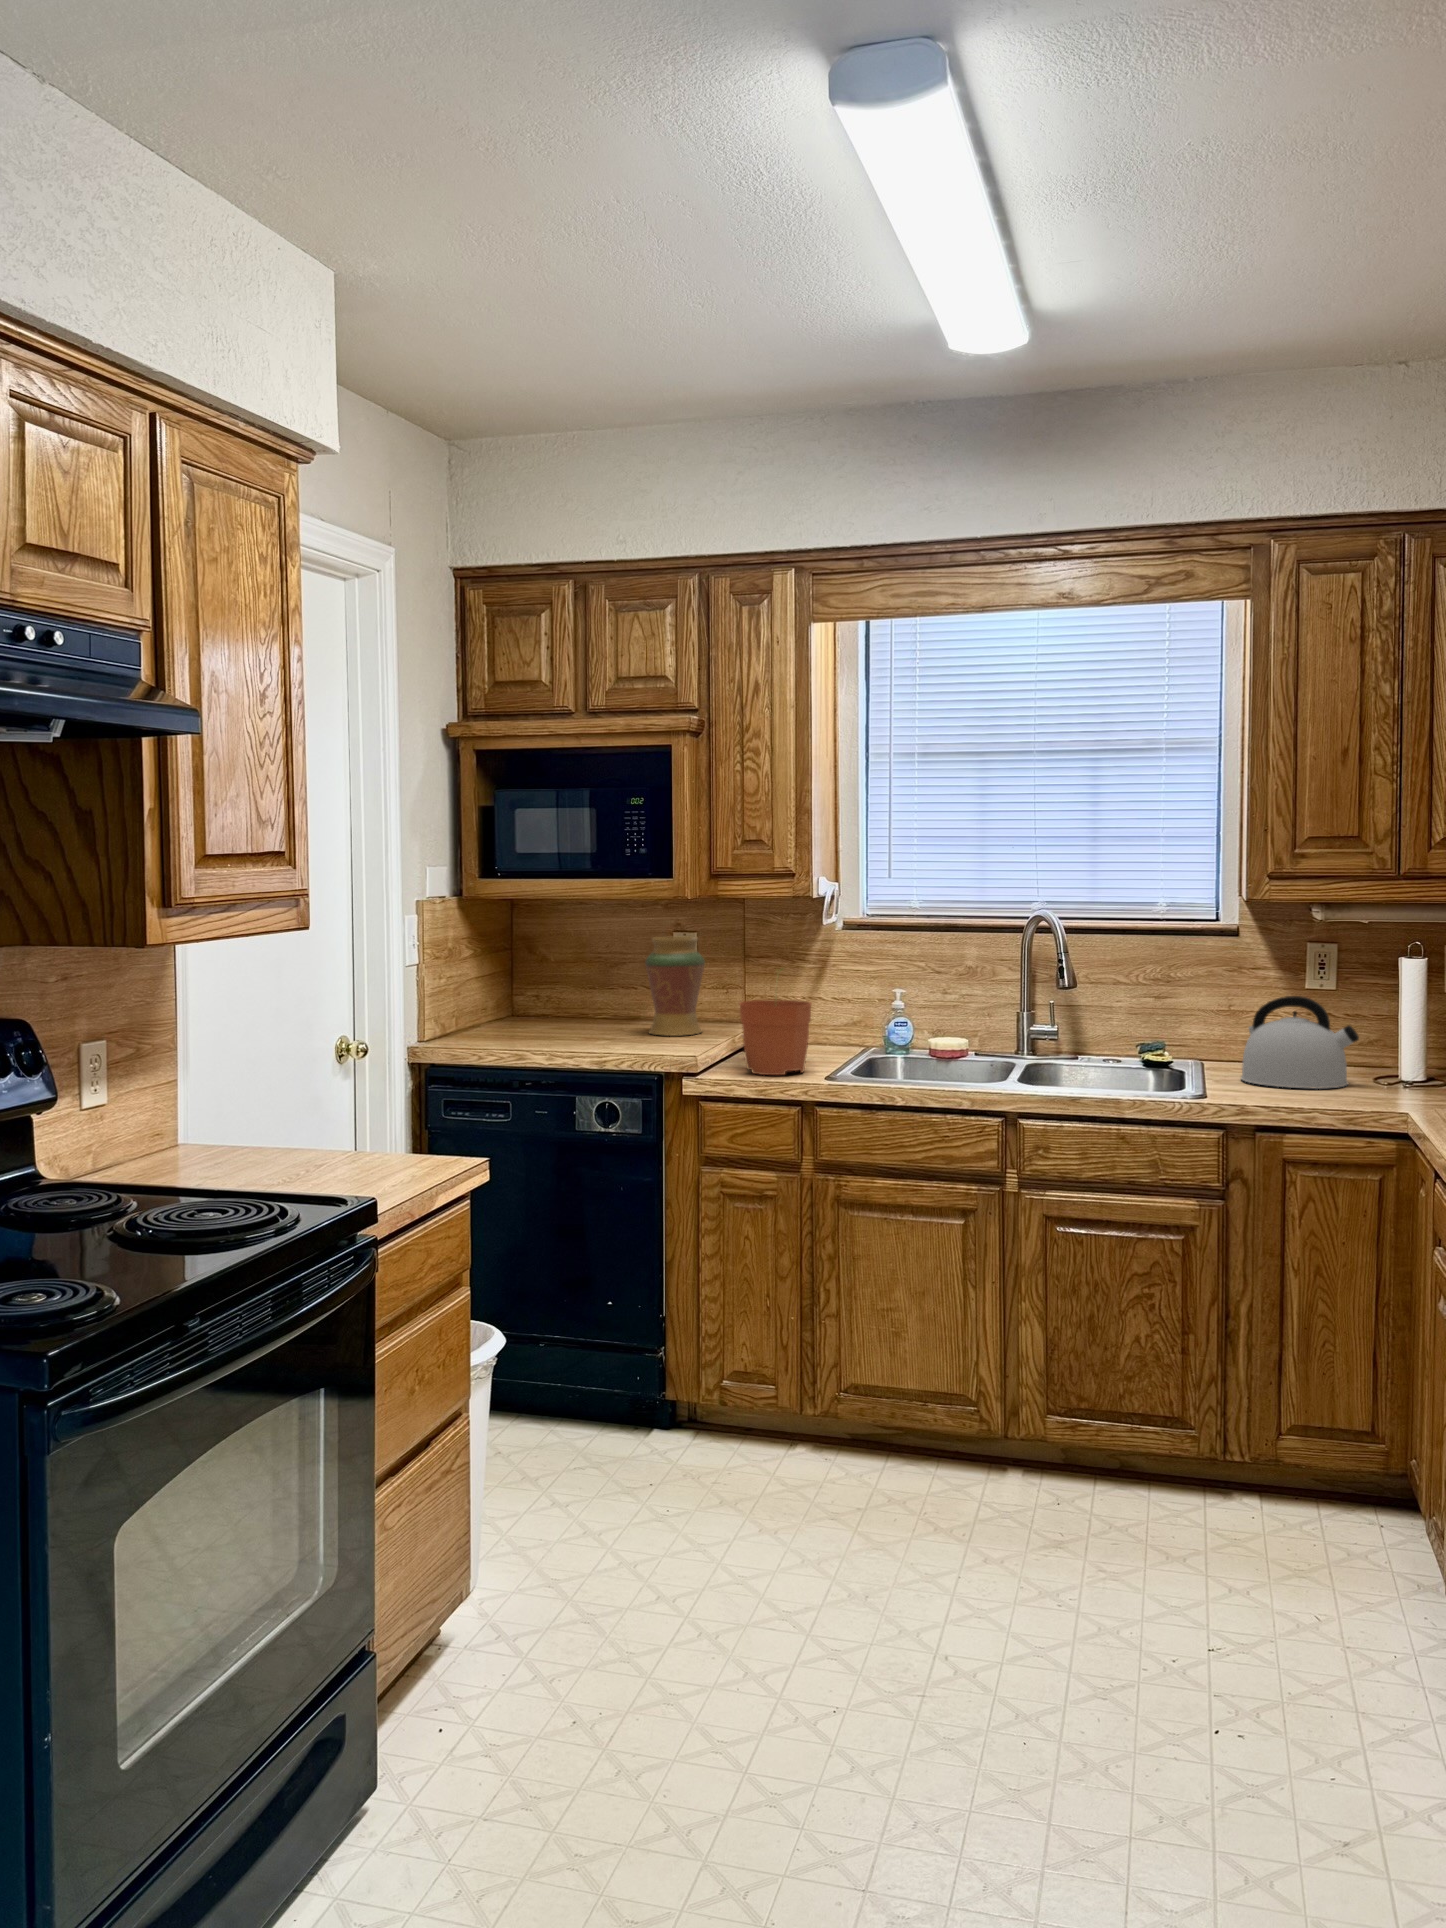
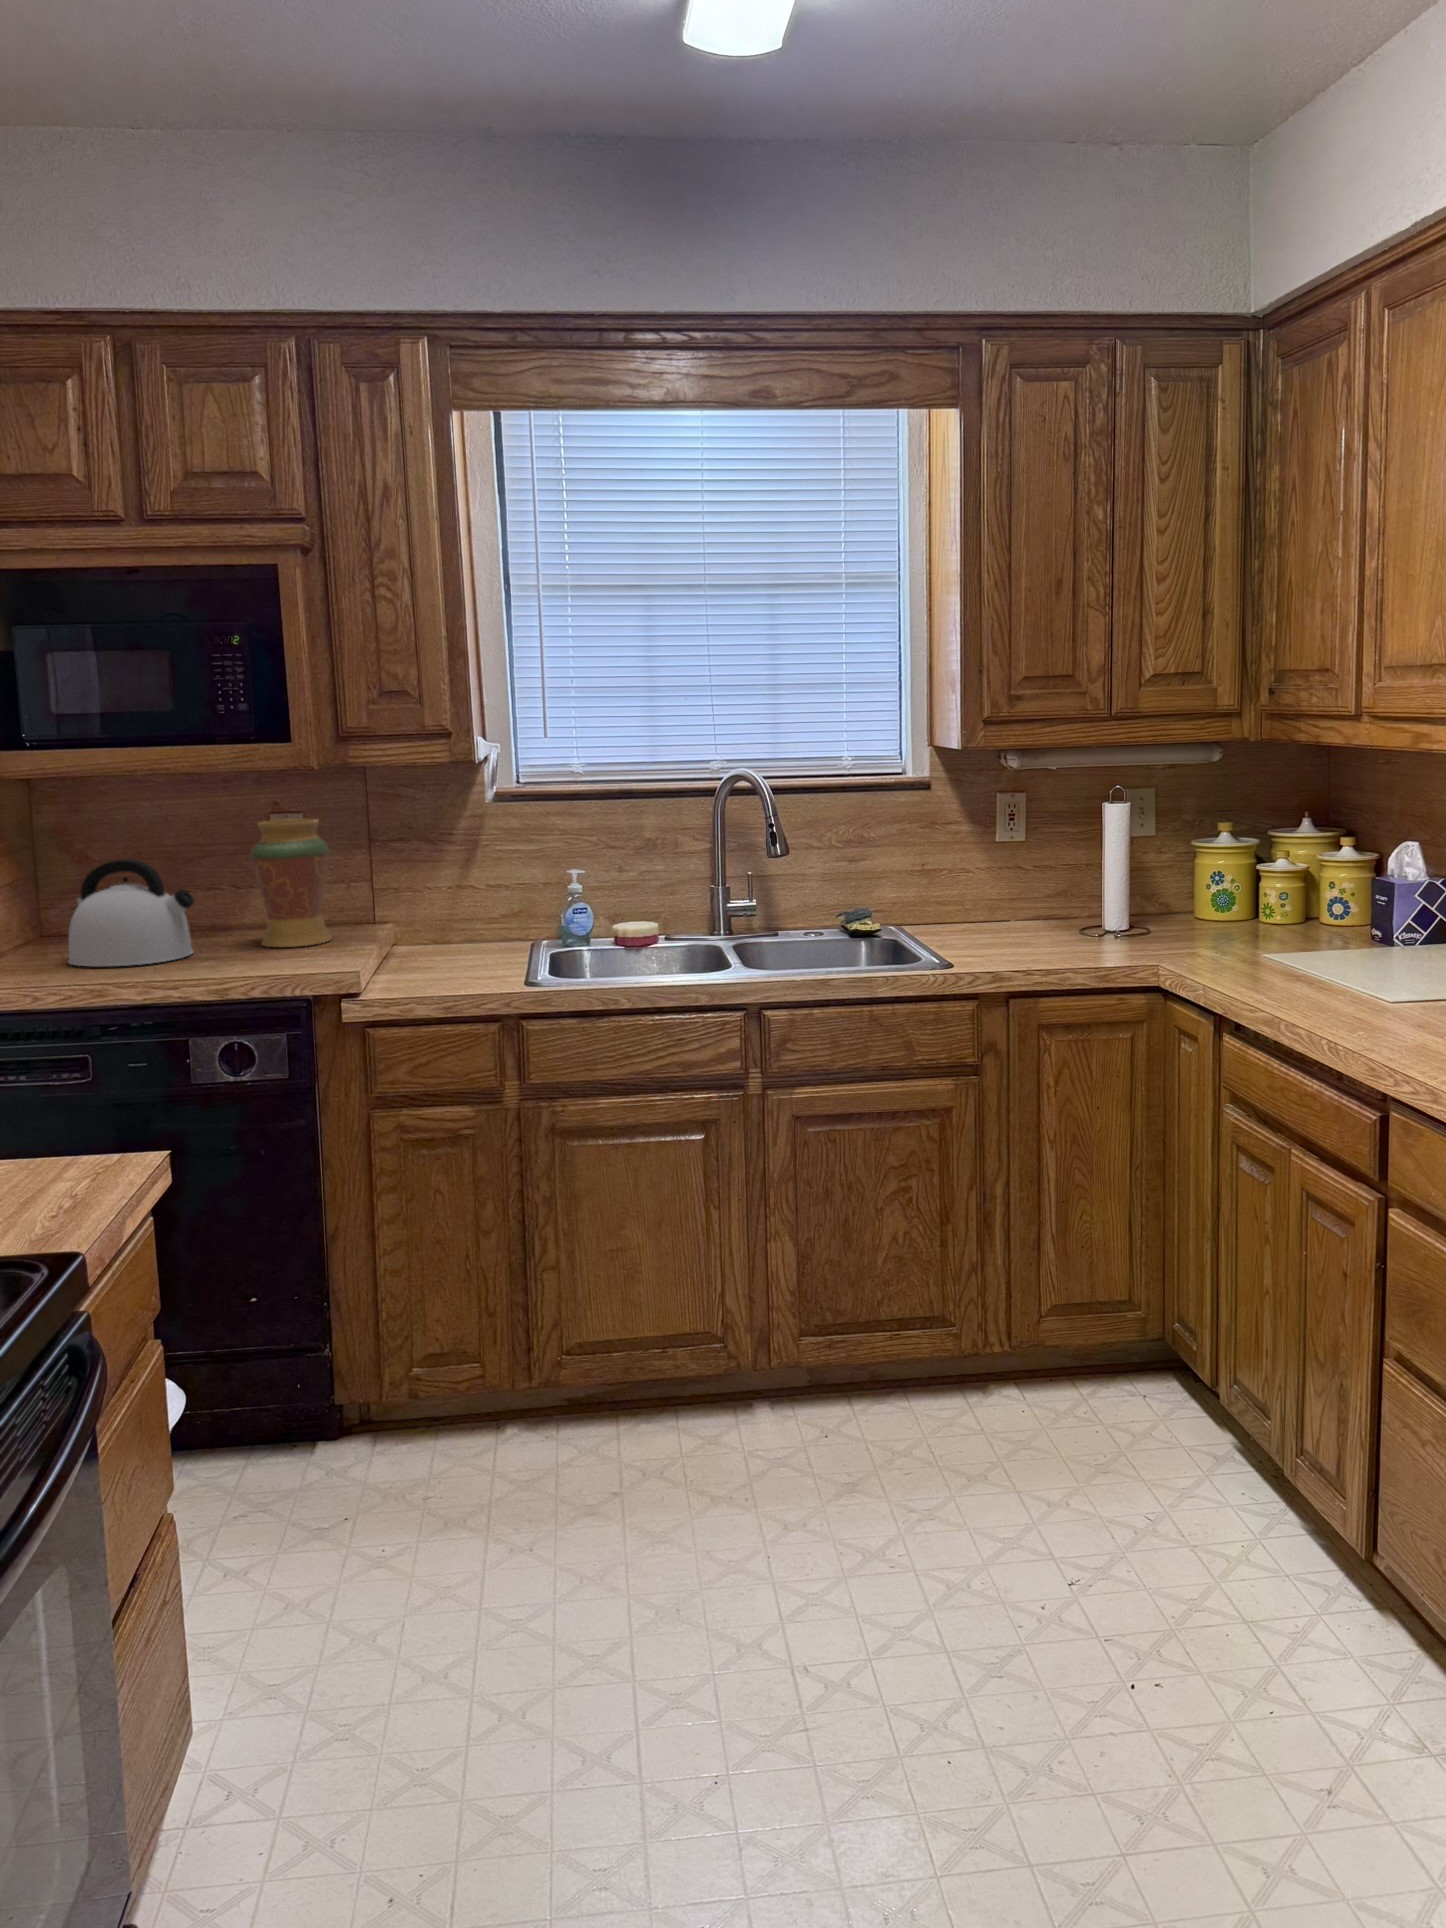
plant pot: present [740,969,812,1075] -> none [399,851,493,987]
kettle: present [1241,996,1359,1089] -> present [68,859,194,967]

